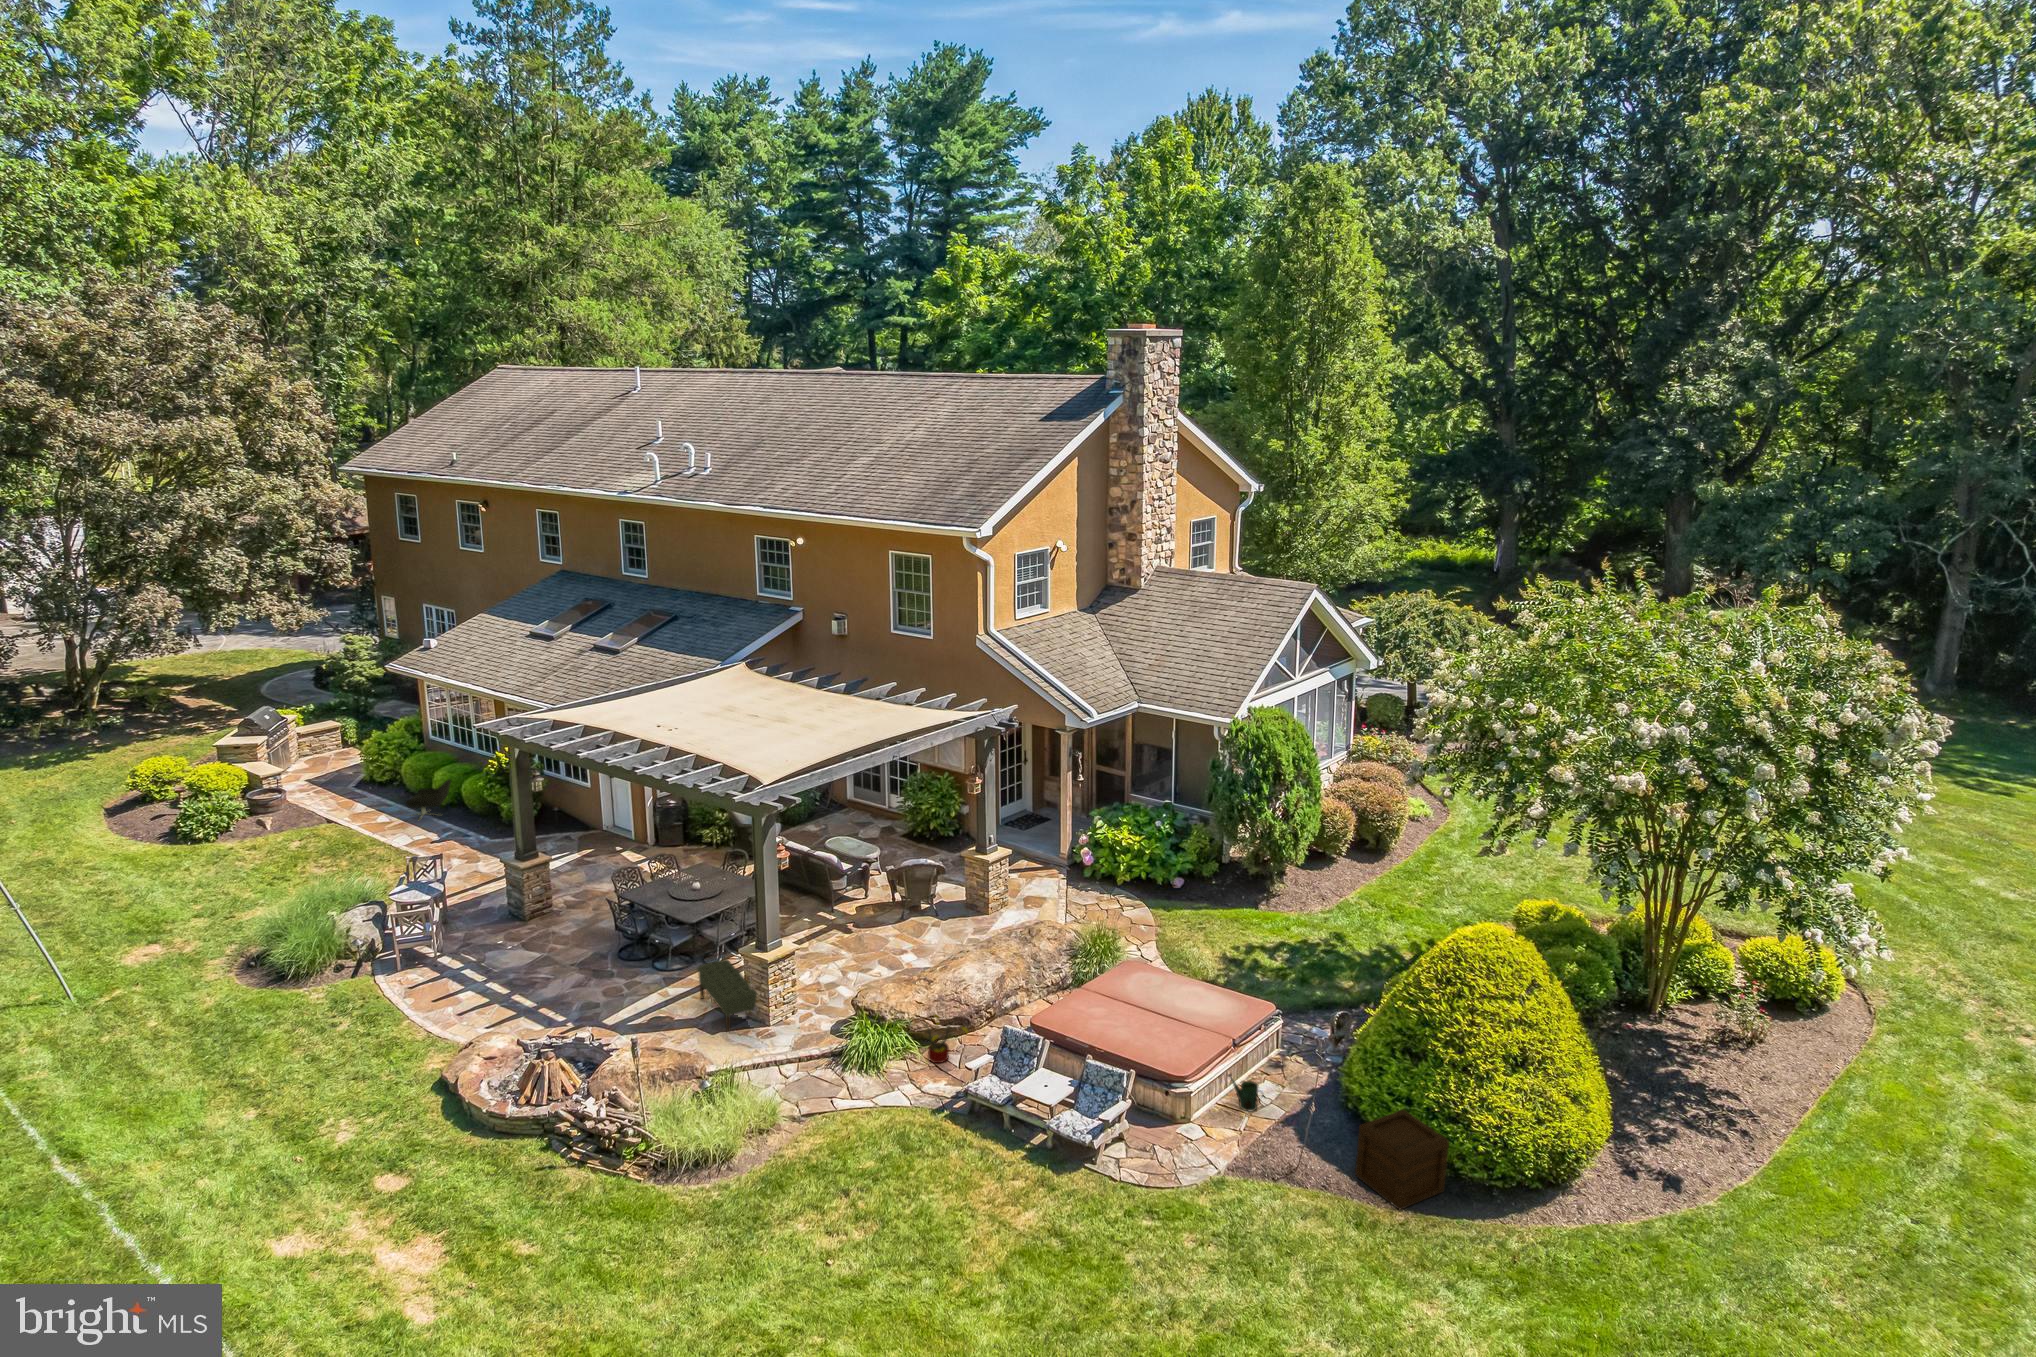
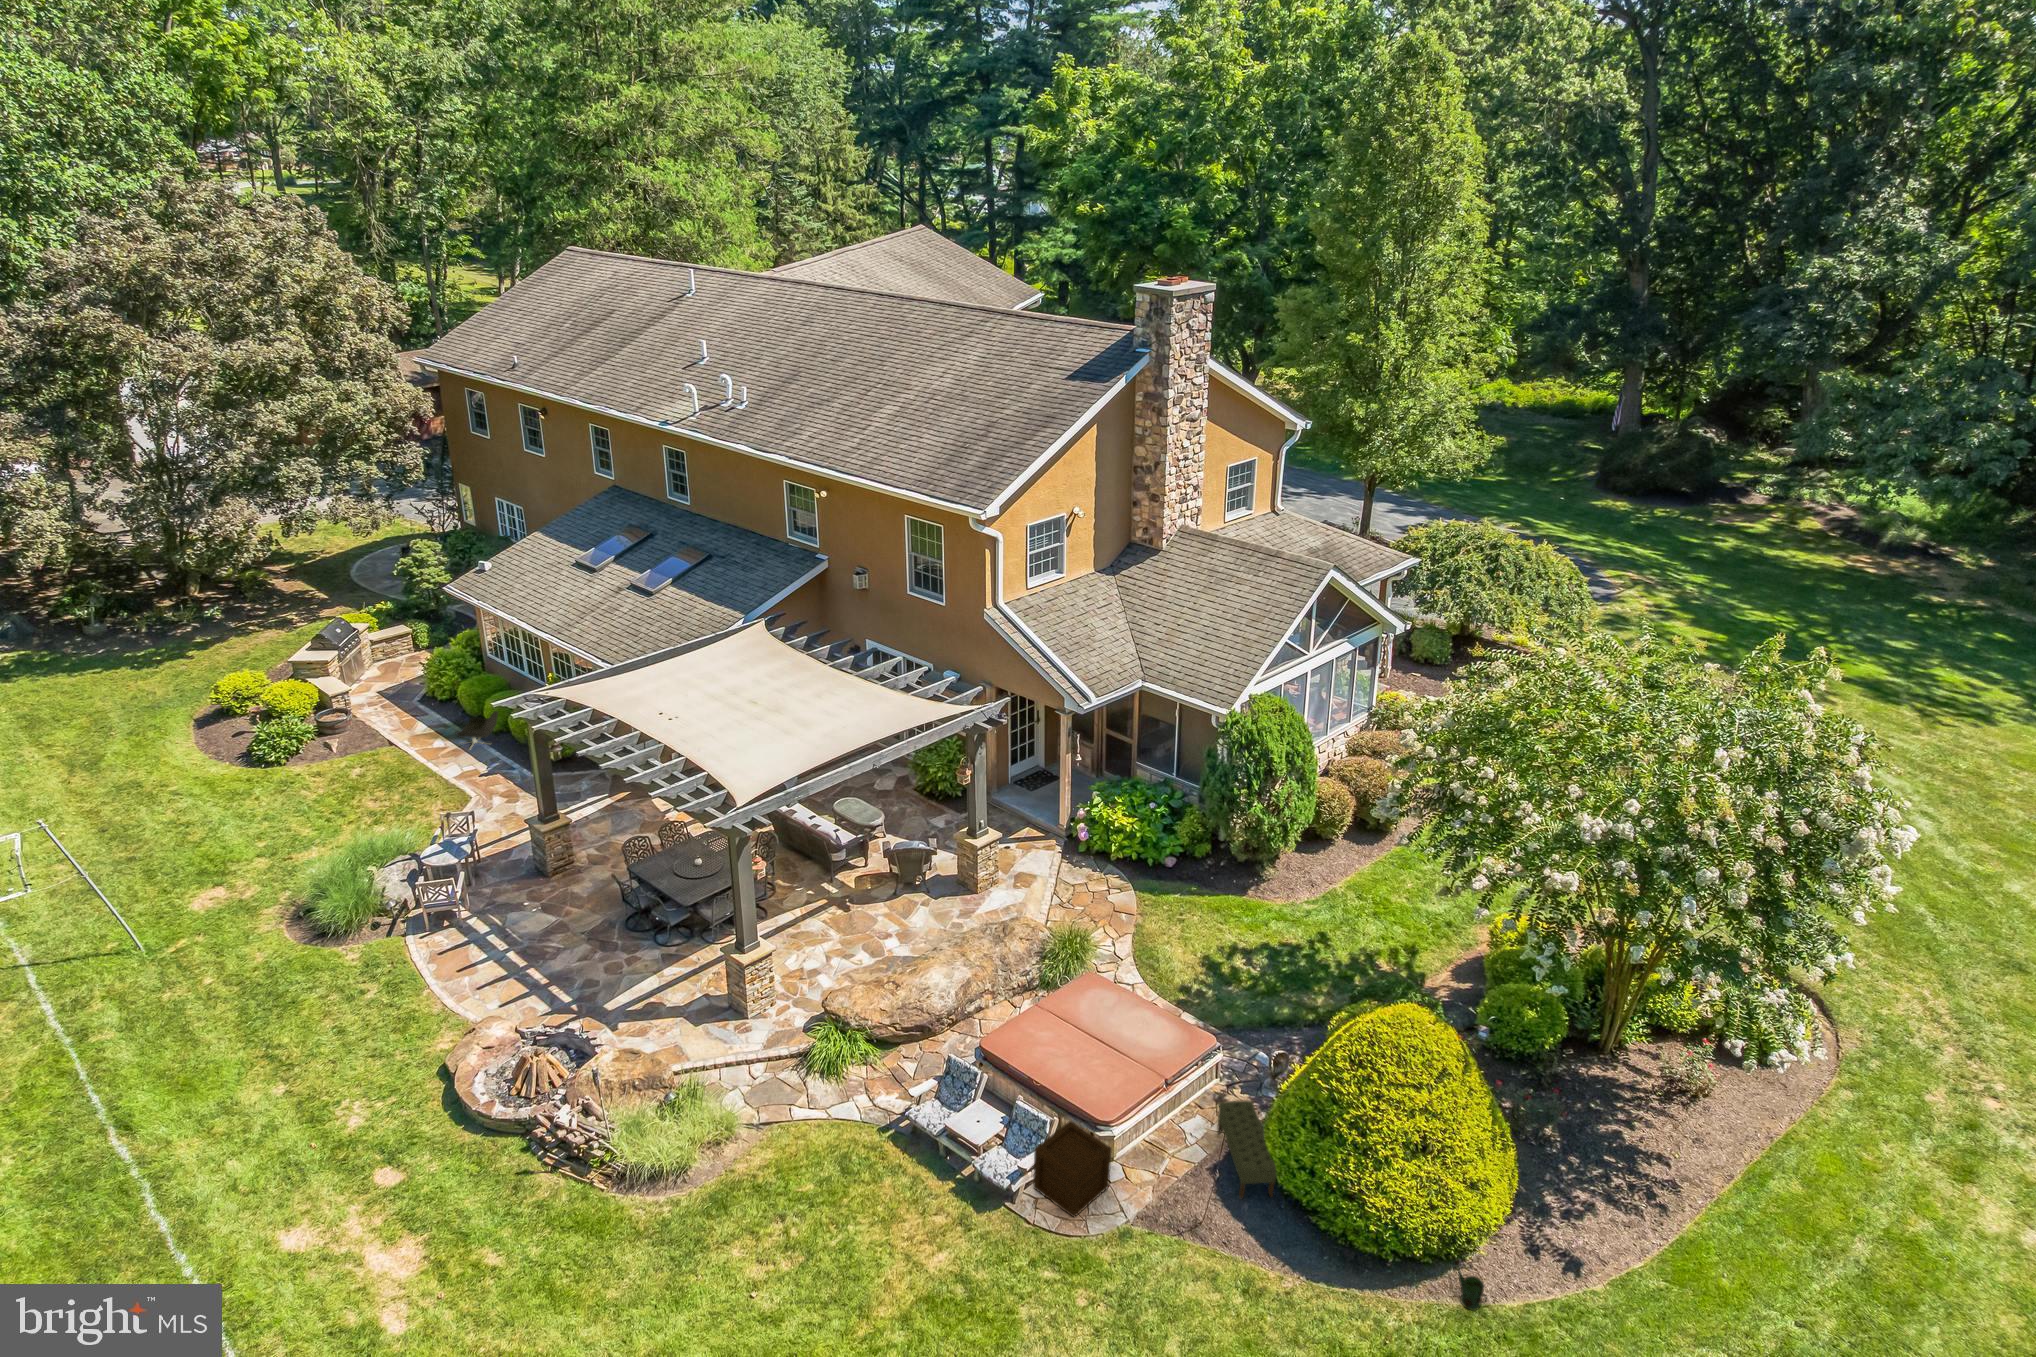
bench: present [698,959,757,1032] -> present [1217,1100,1277,1199]
decorative plant: present [916,1014,968,1063] -> none [870,1022,922,1072]
watering can: present [1228,1074,1259,1111] -> present [1454,1261,1487,1310]
wooden crate: present [1355,1110,1449,1209] -> present [1033,1121,1112,1217]

